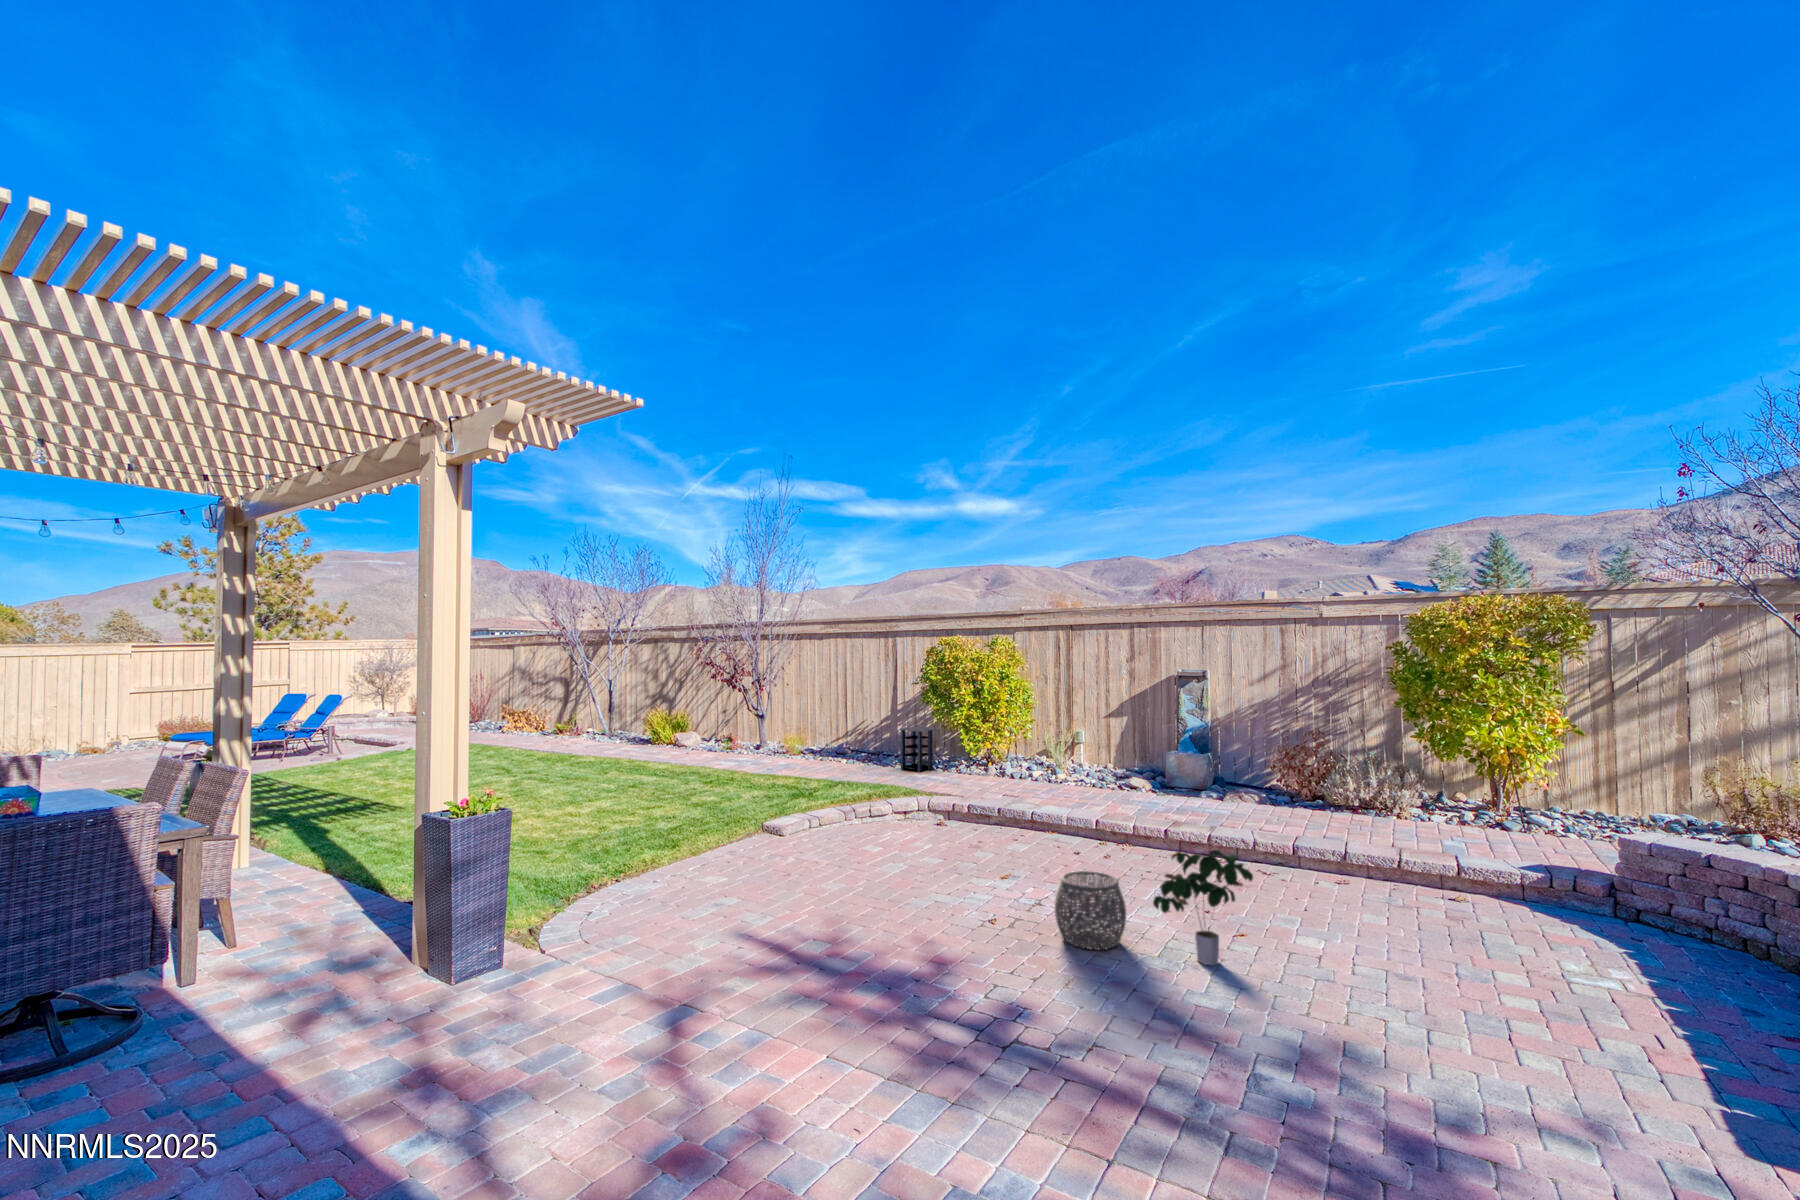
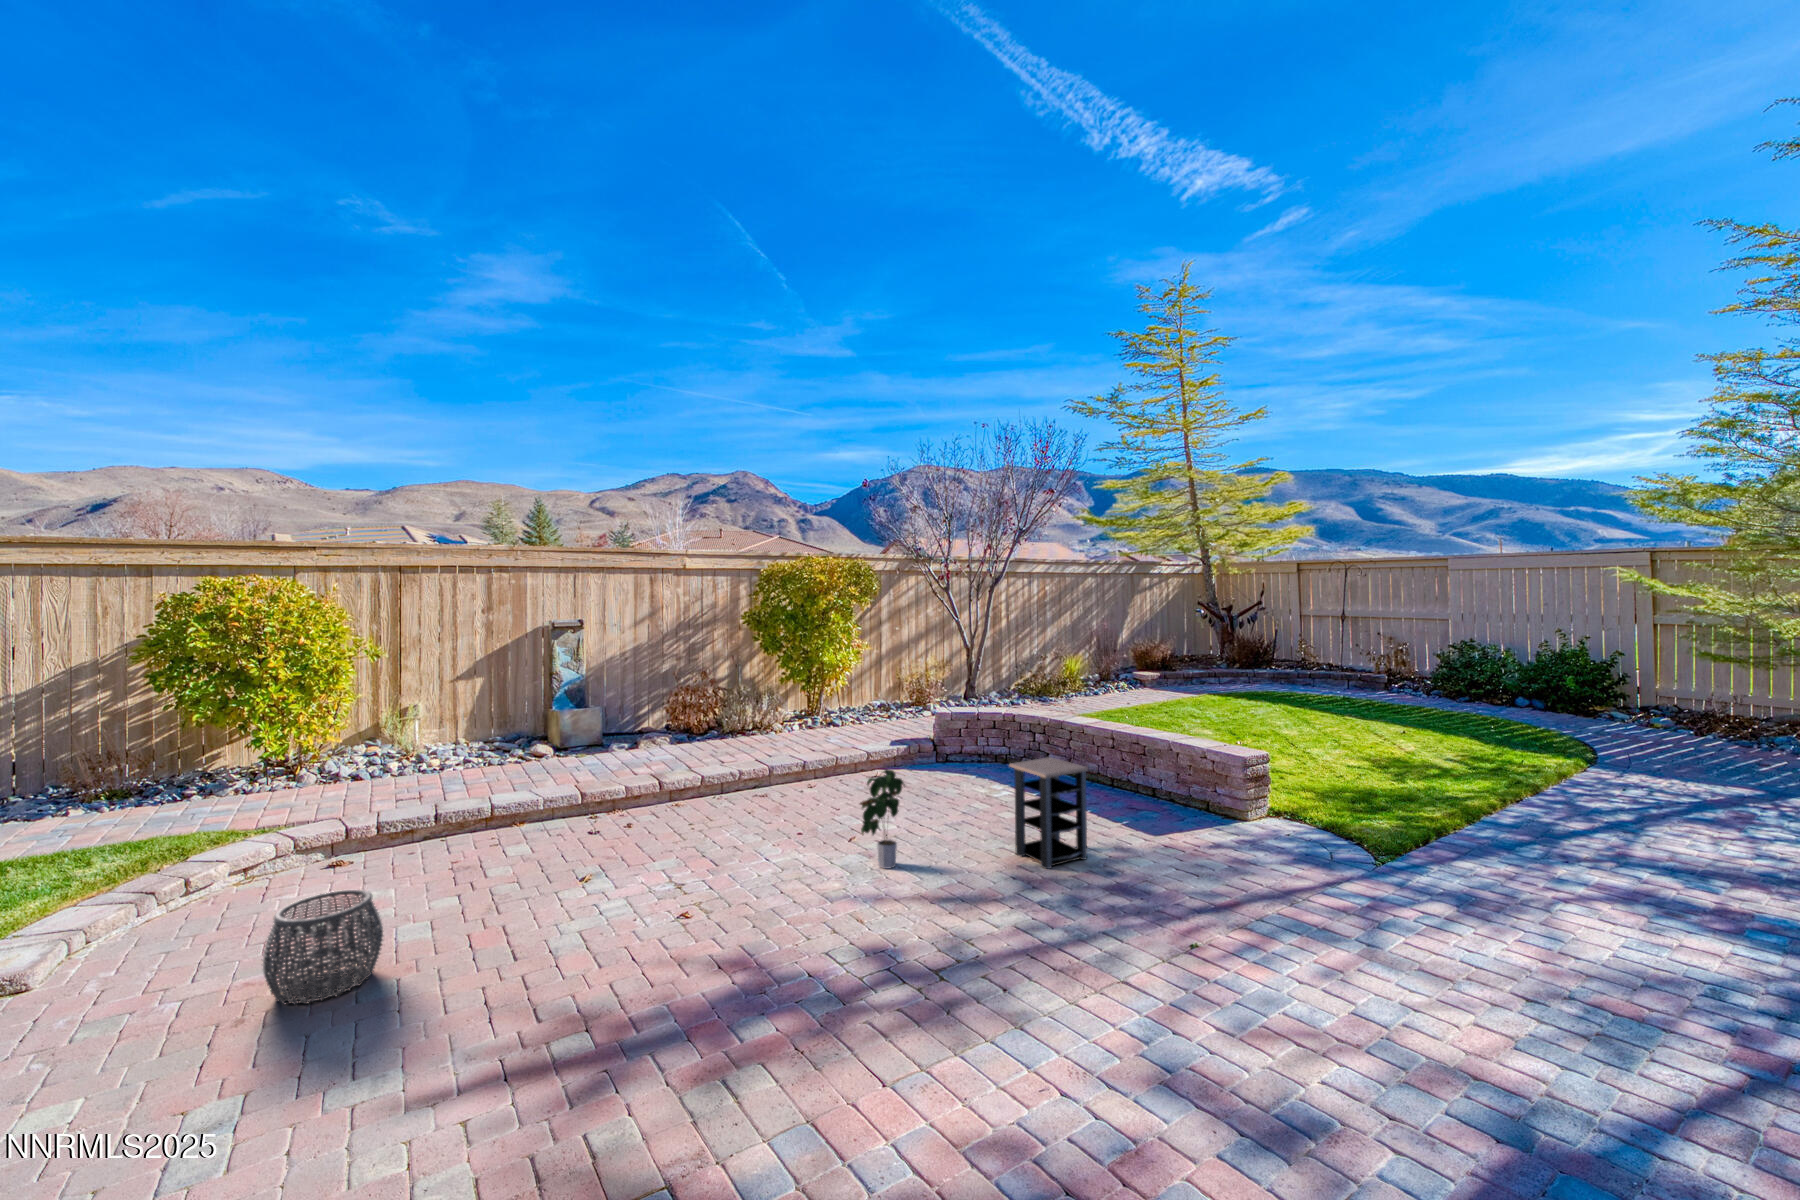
side table: present [900,727,935,772] -> present [1009,757,1088,869]
woven basket: present [1055,871,1126,950] -> present [262,890,383,1005]

